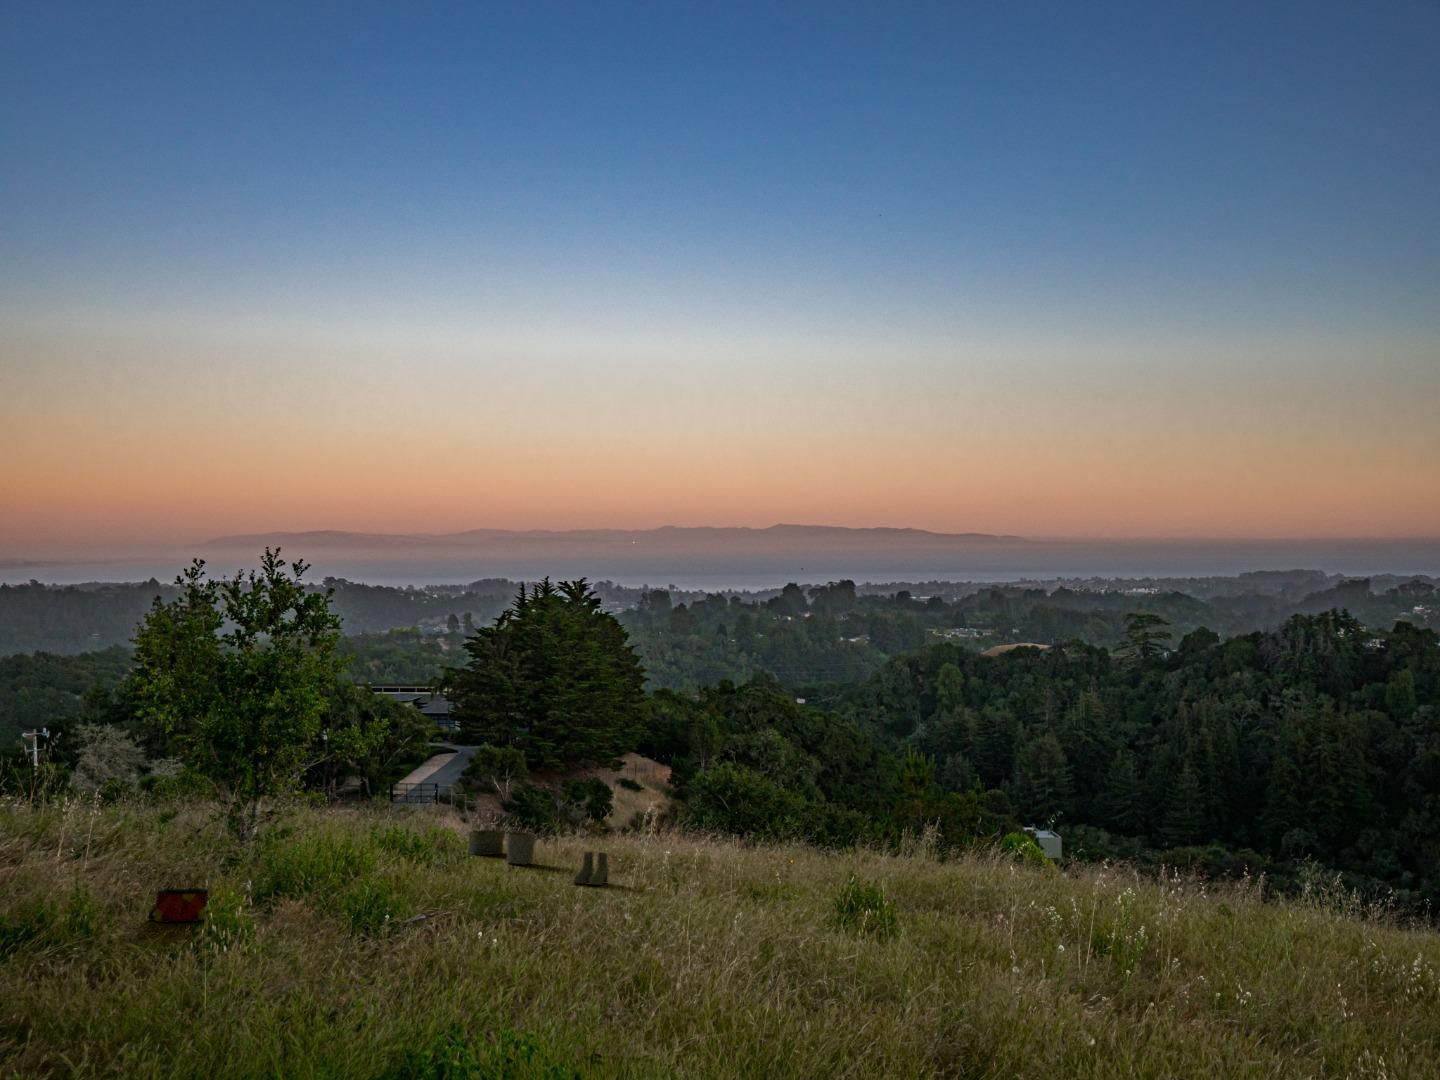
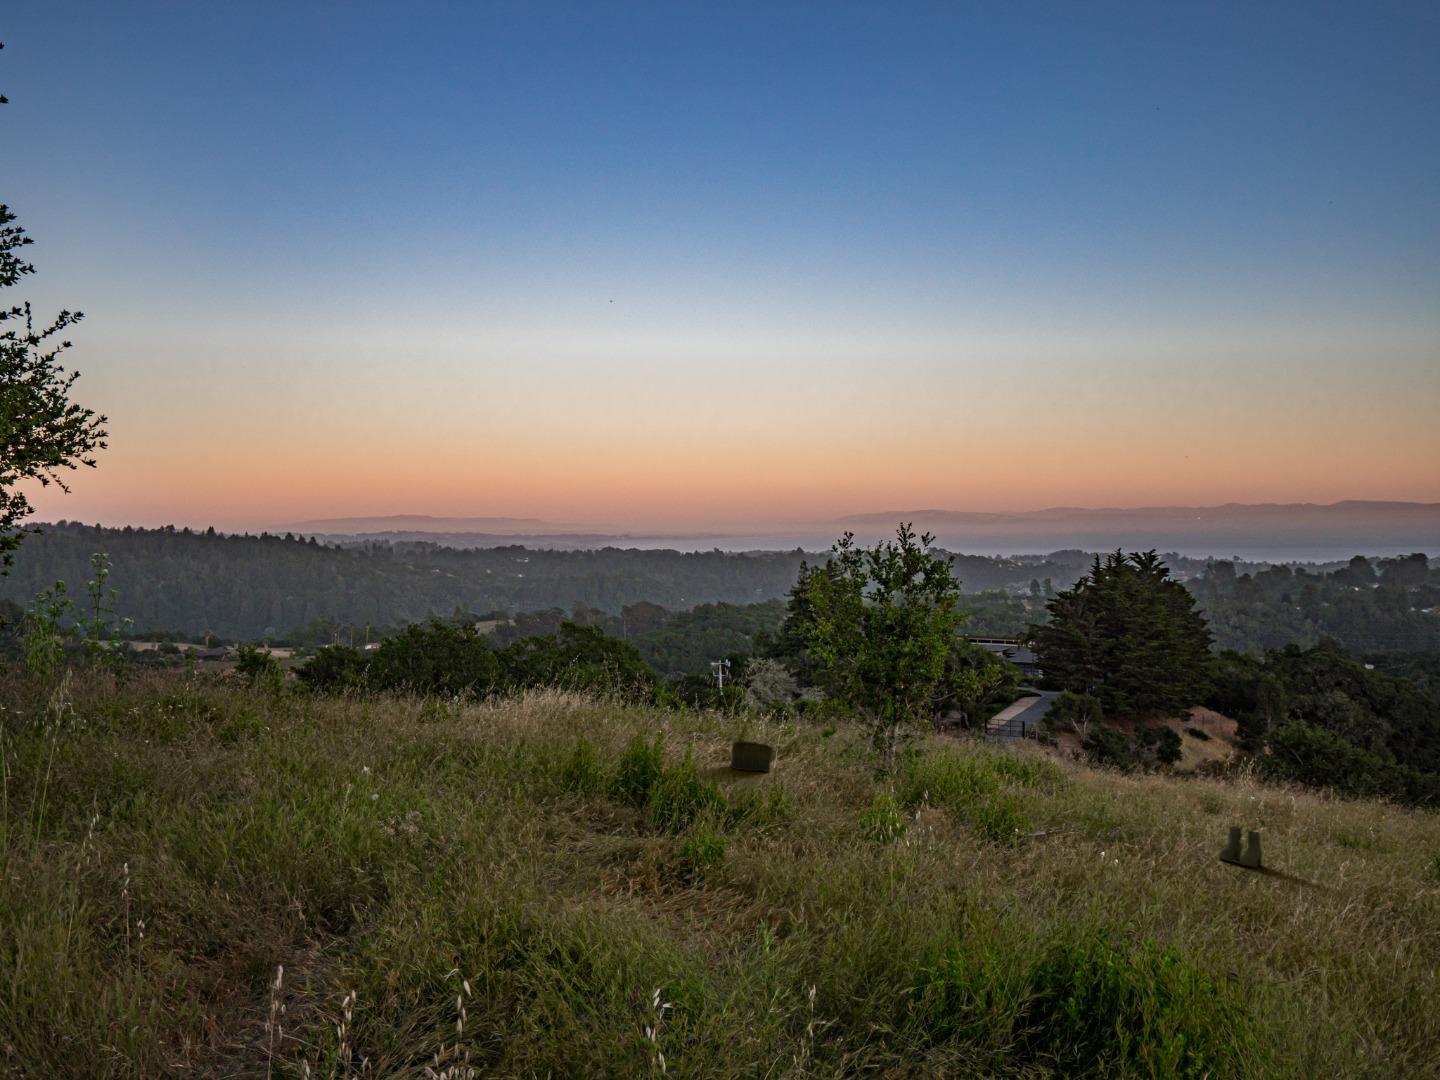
basket: present [468,808,505,855] -> present [731,716,773,771]
planter: present [507,832,536,865] -> none [1130,789,1161,824]
bag: present [148,888,209,923] -> none [812,806,862,841]

